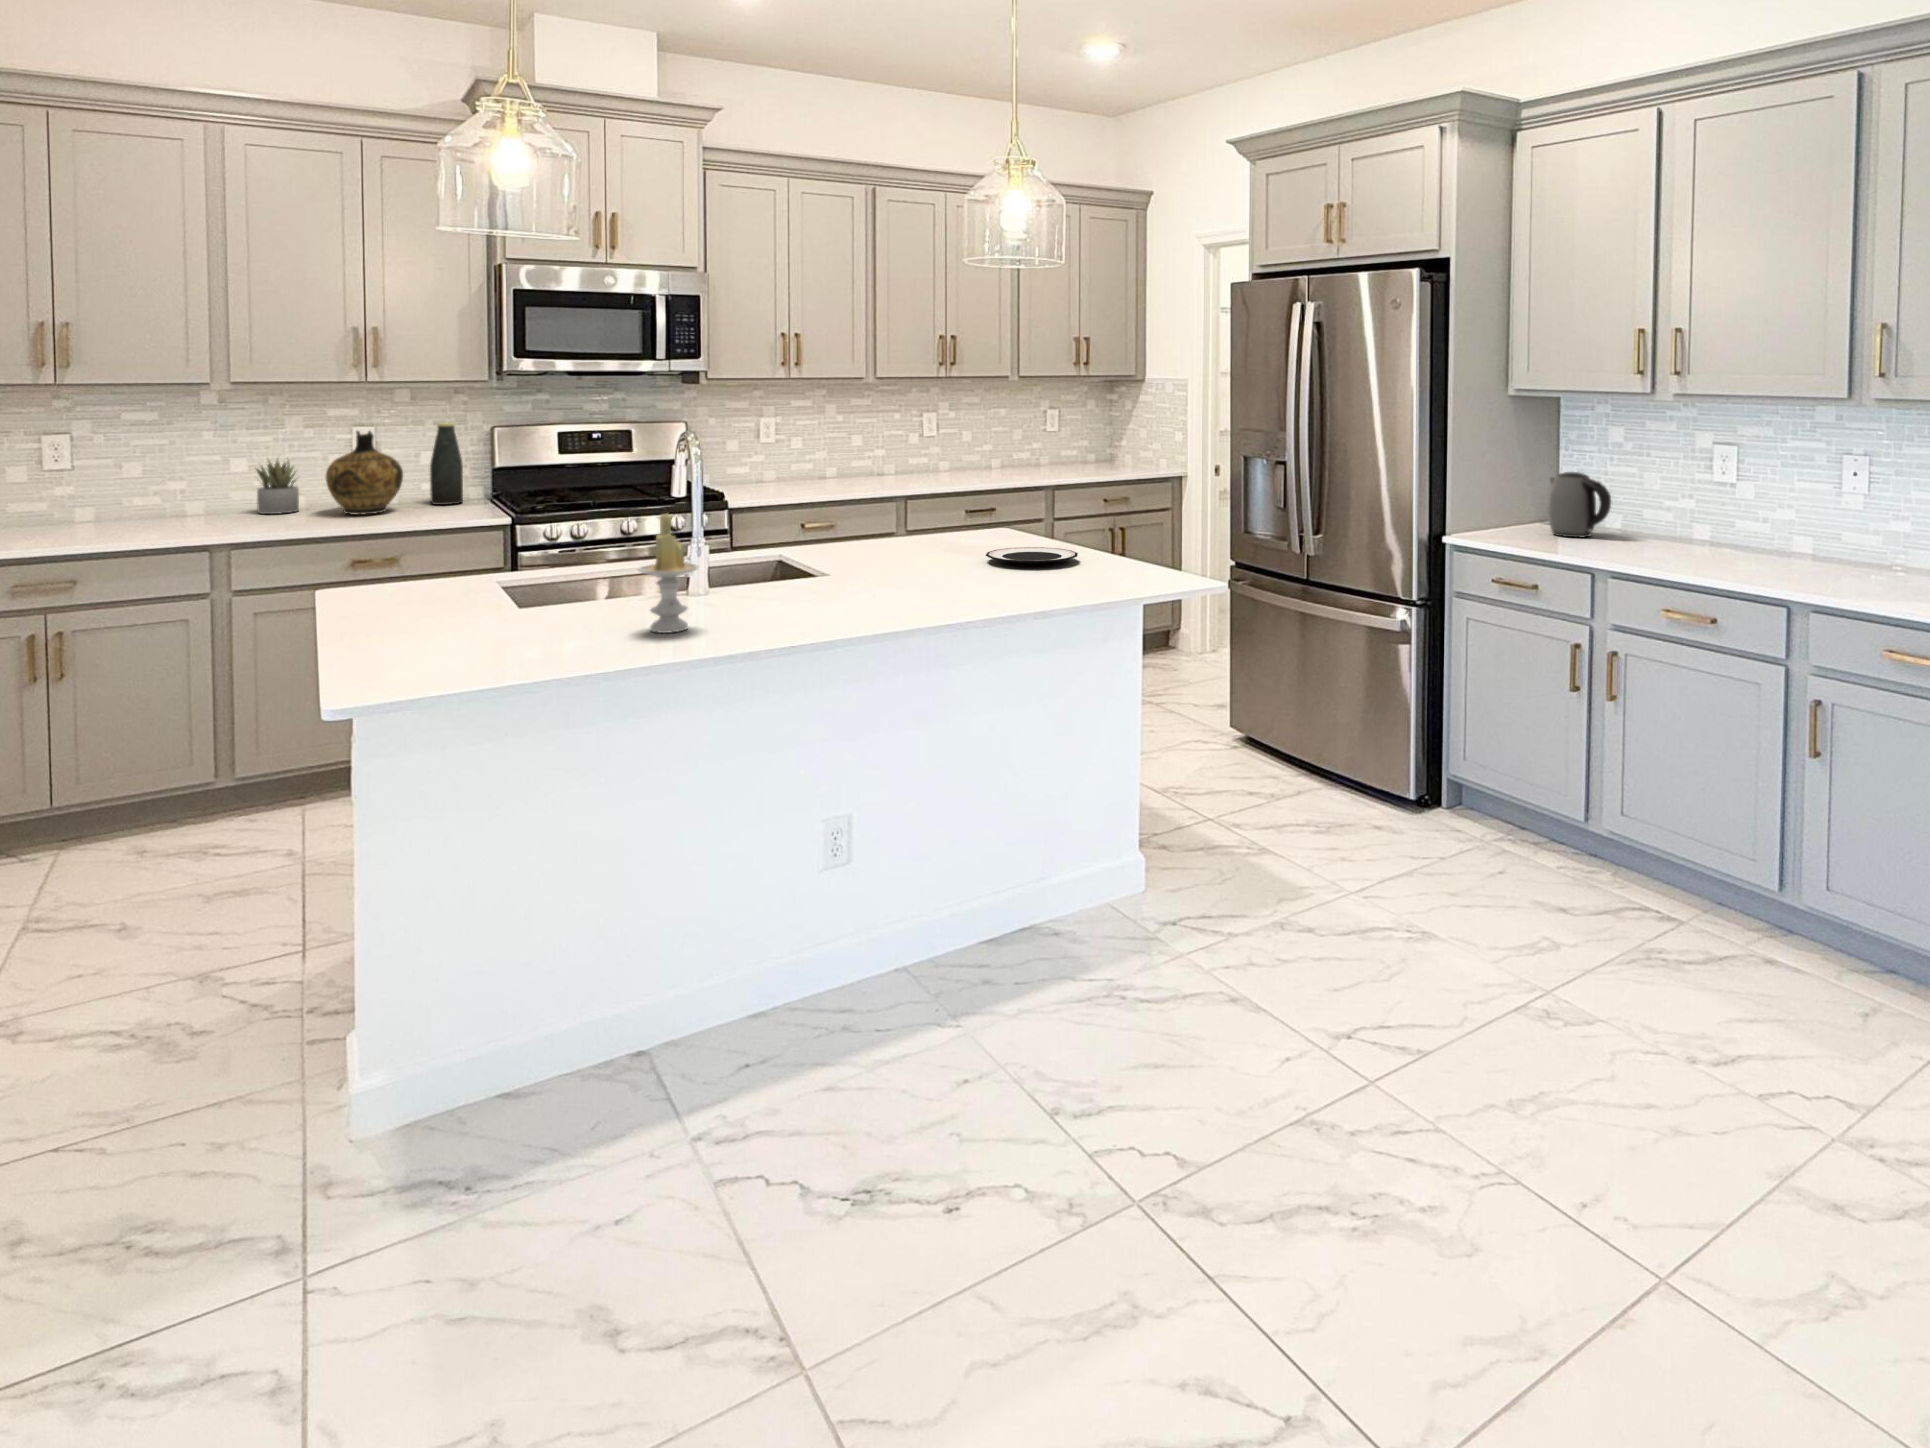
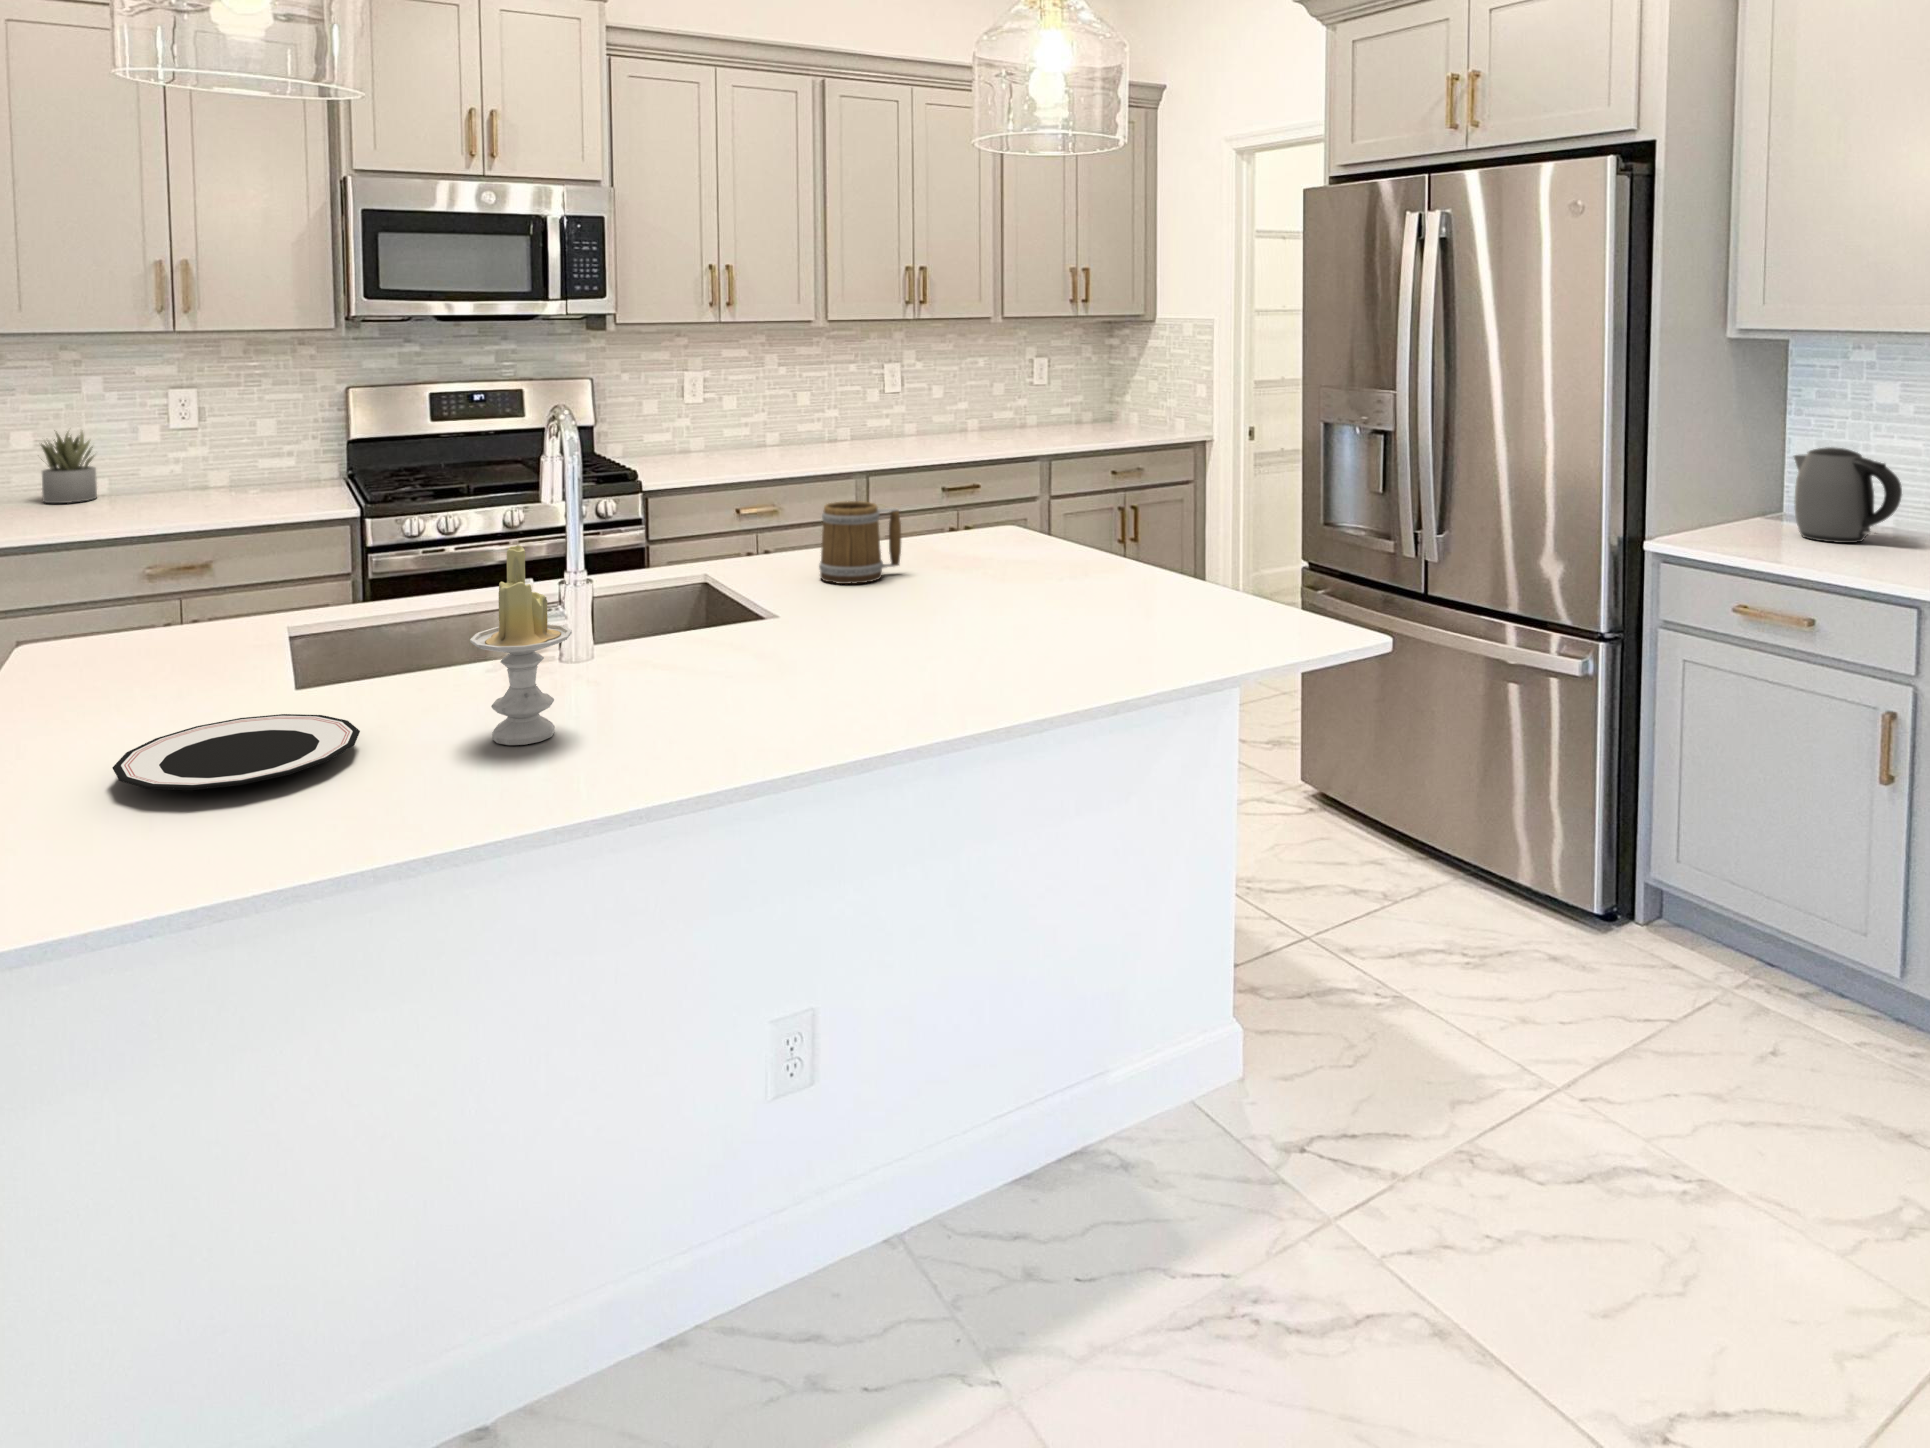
bottle: present [430,424,463,505] -> none [265,384,308,489]
ceramic jug: present [326,431,403,514] -> none [126,394,227,504]
mug: none [859,505,917,560] -> present [819,501,901,584]
plate: present [986,547,1078,564] -> present [112,714,360,790]

